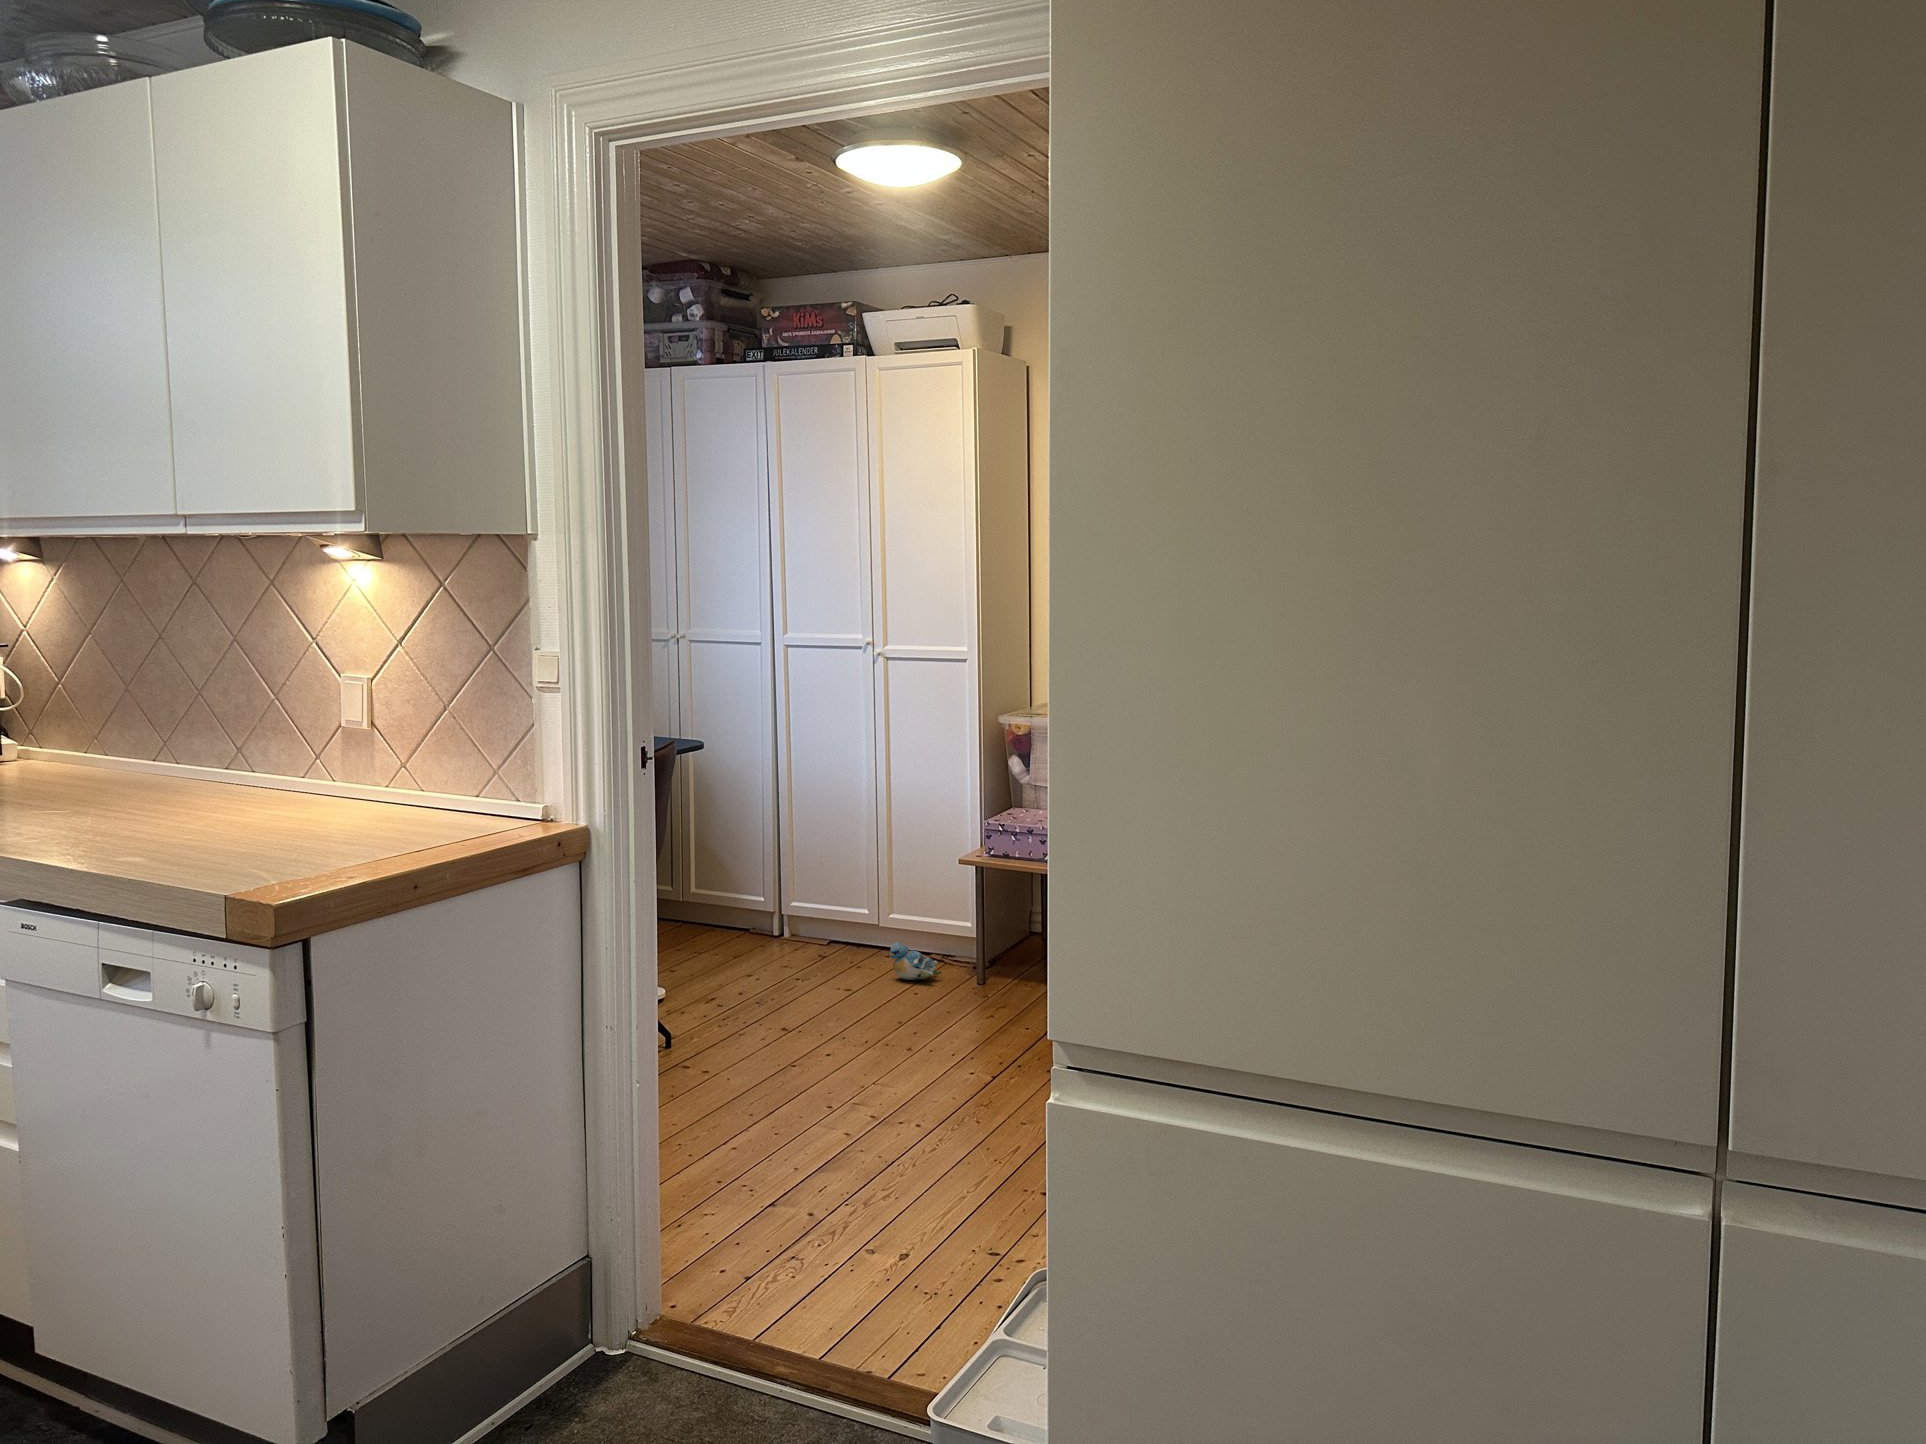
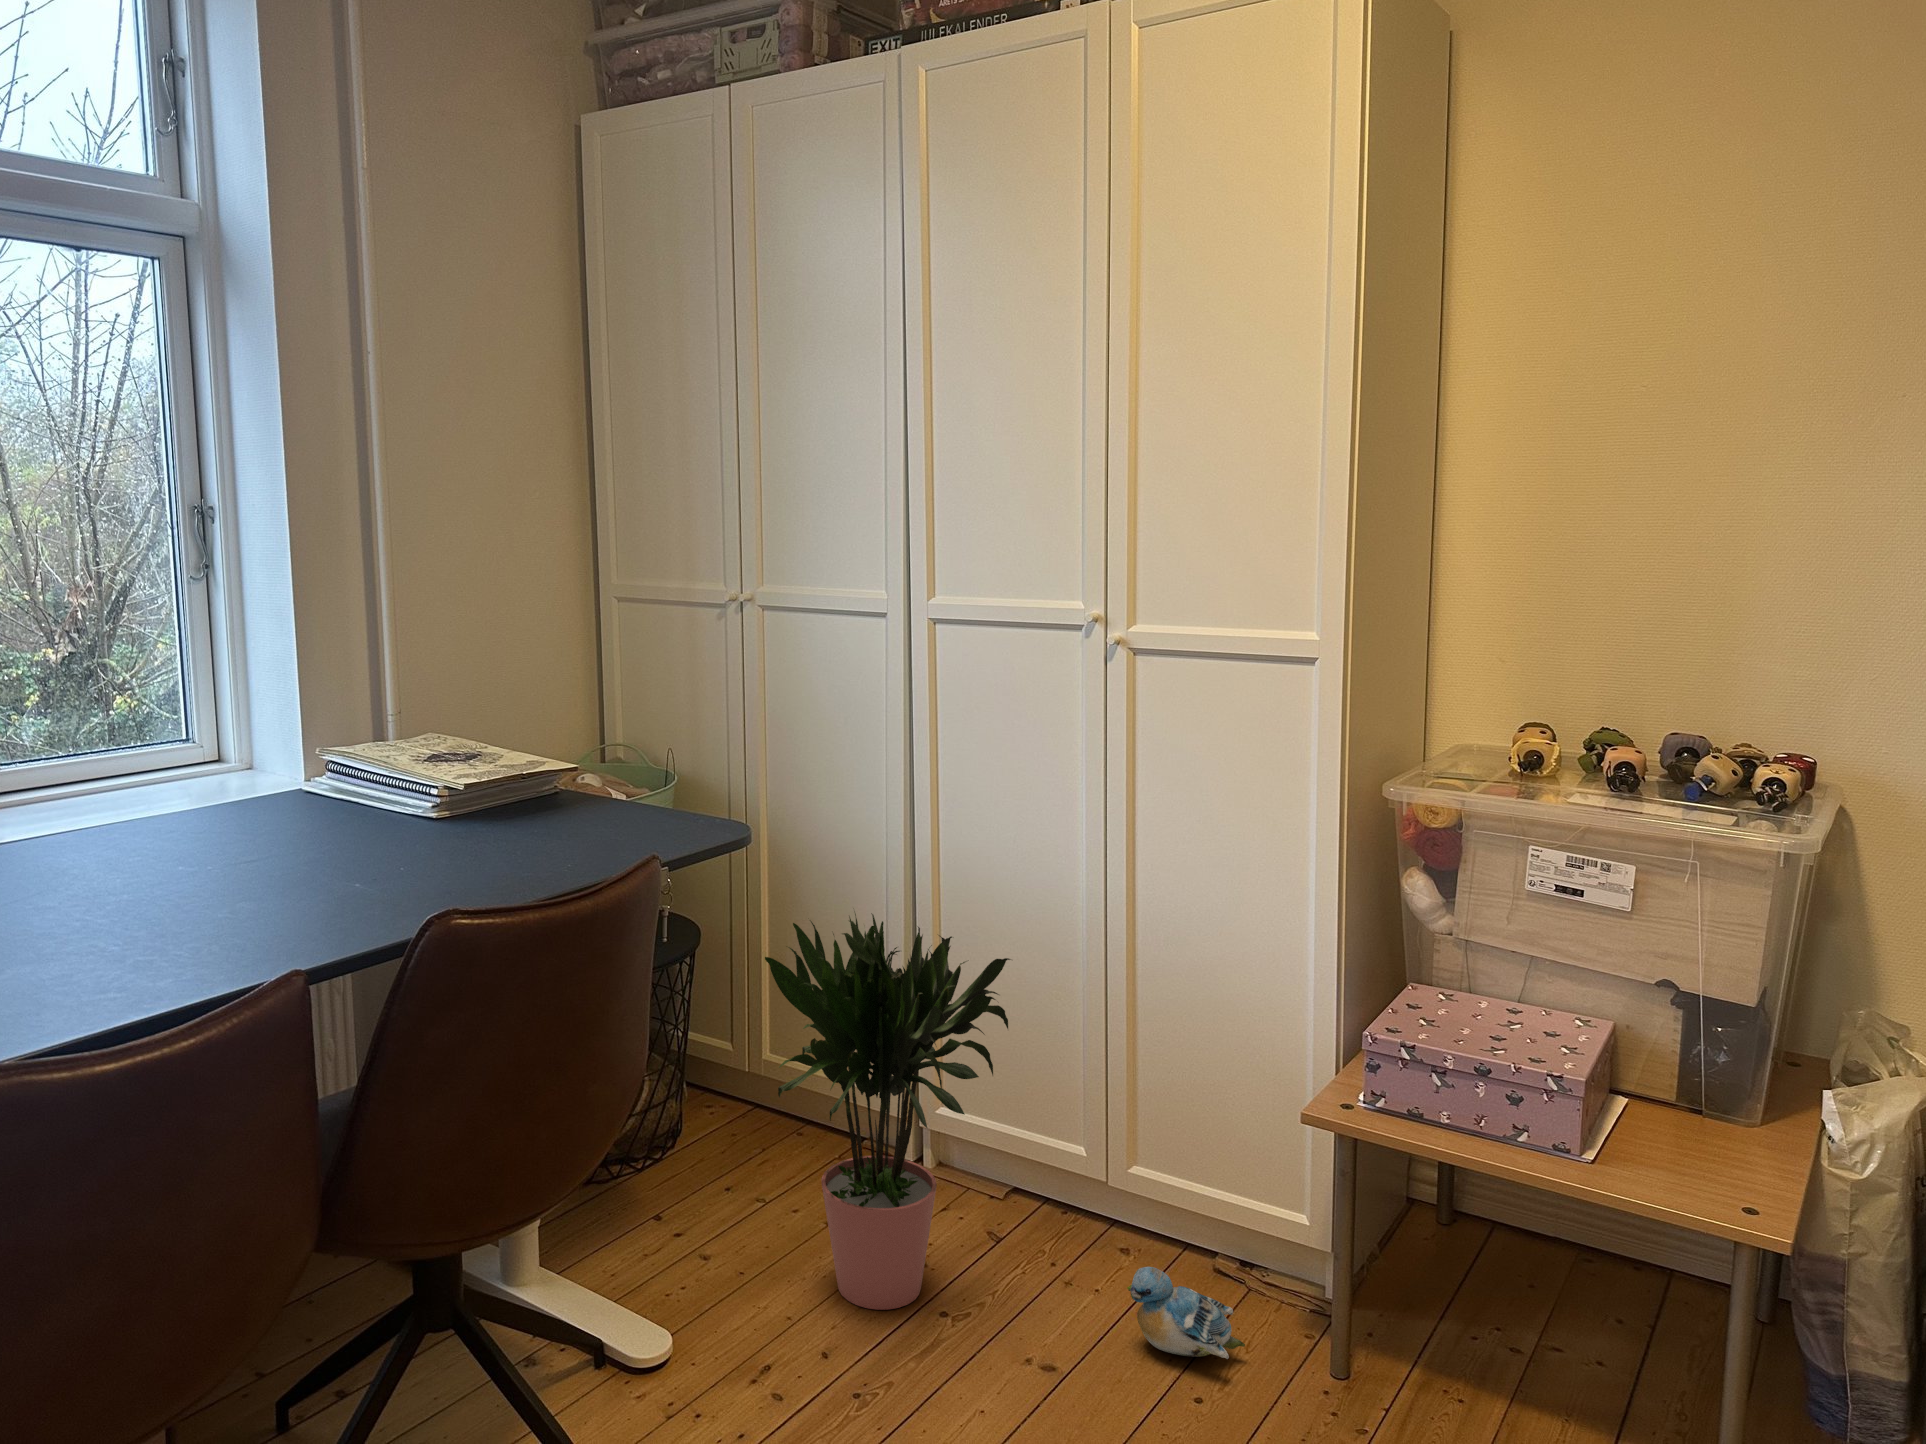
potted plant: none [712,783,838,978] -> present [765,913,1011,1310]

